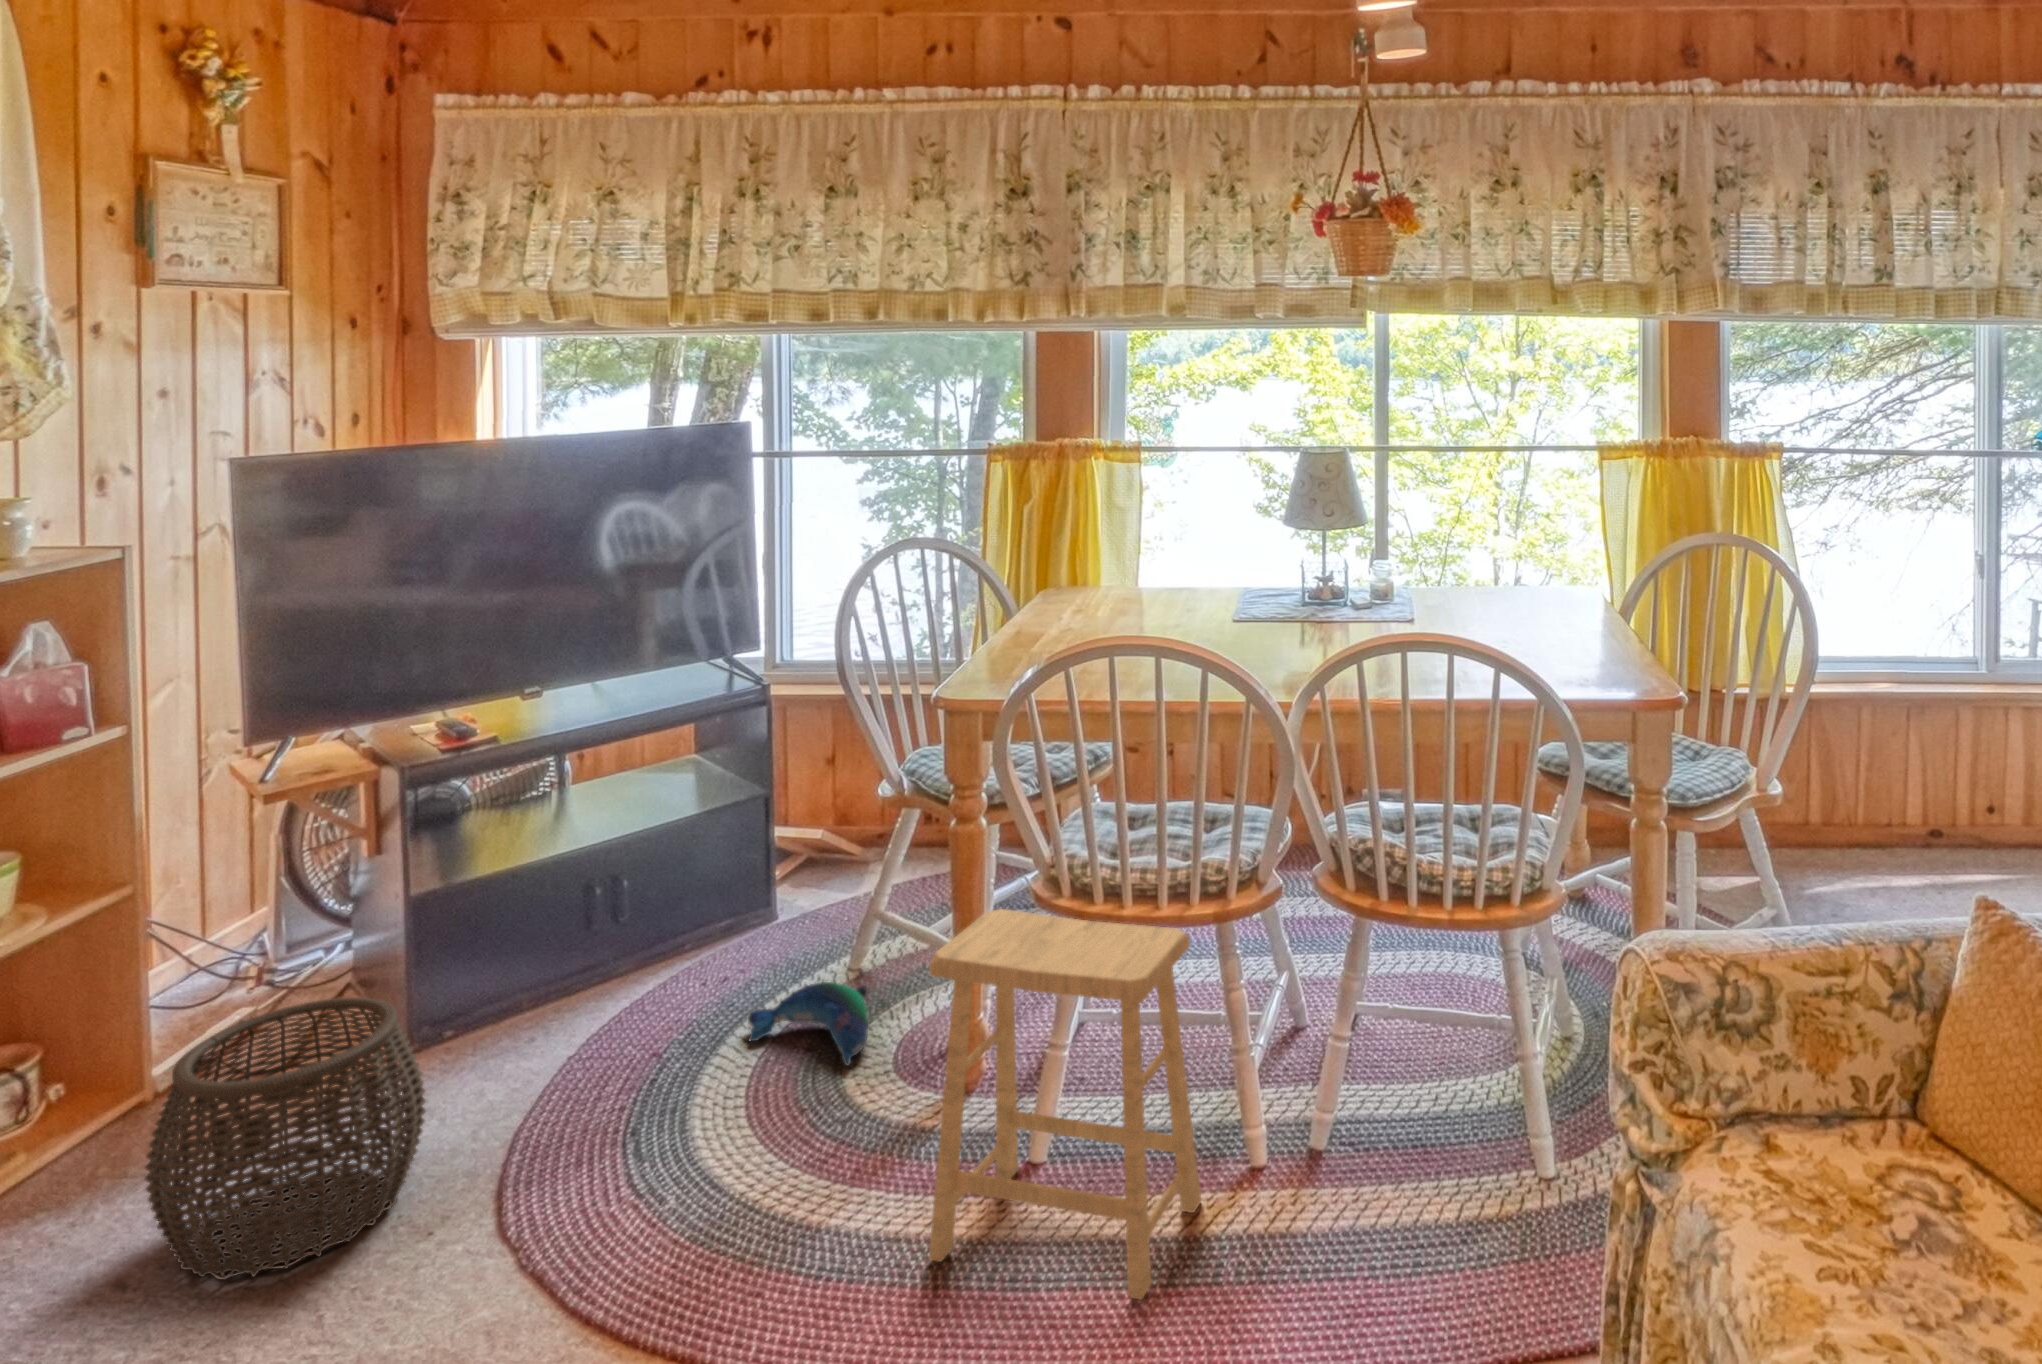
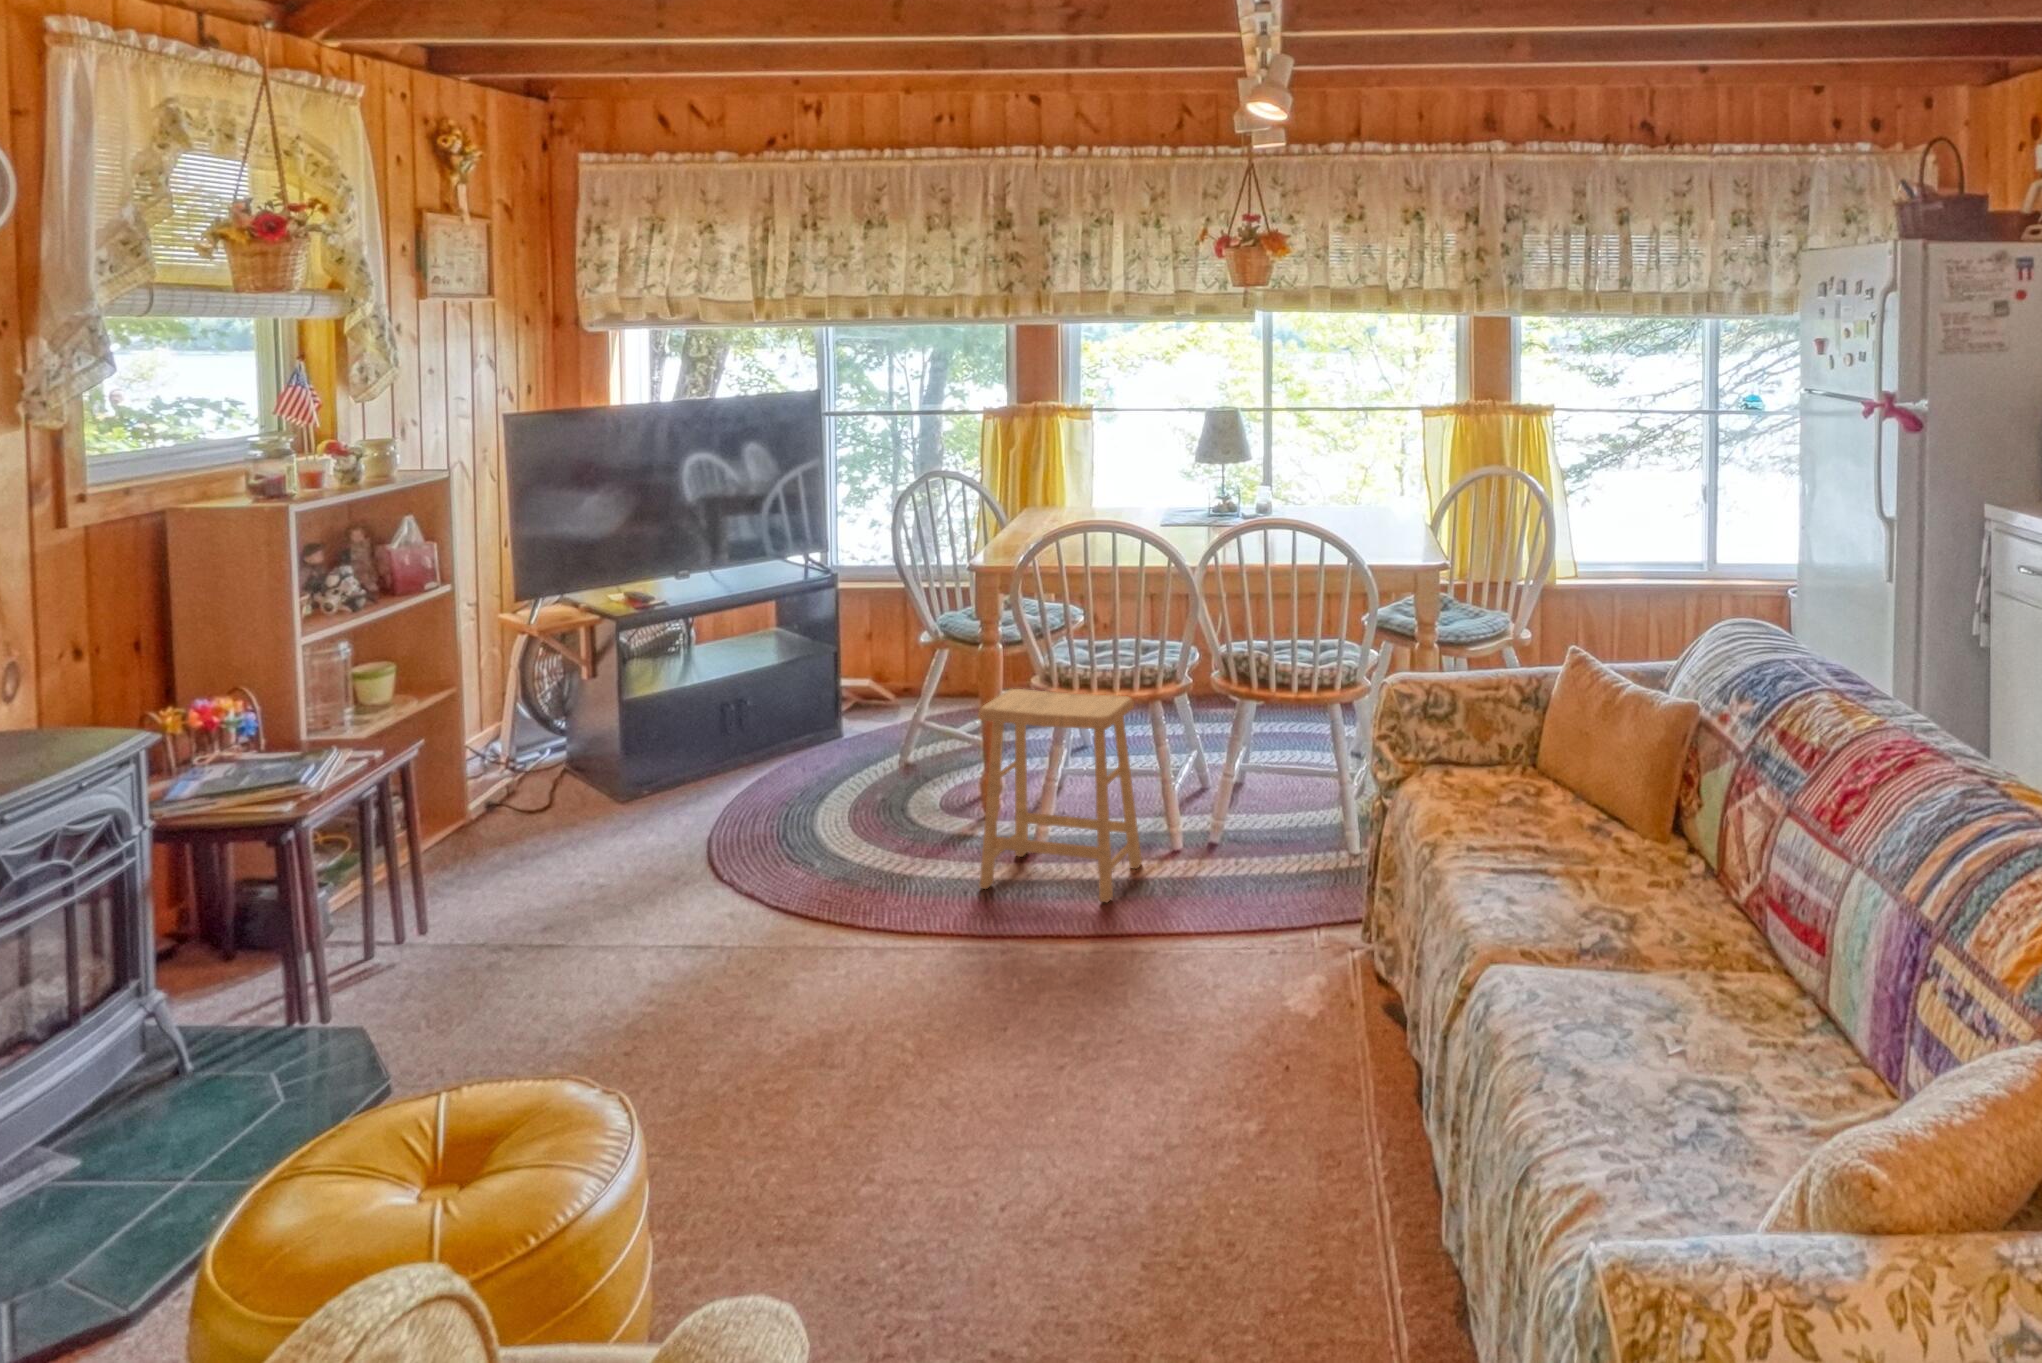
plush toy: present [748,982,868,1065] -> none [842,759,923,806]
woven basket: present [145,997,426,1279] -> none [511,747,663,898]

